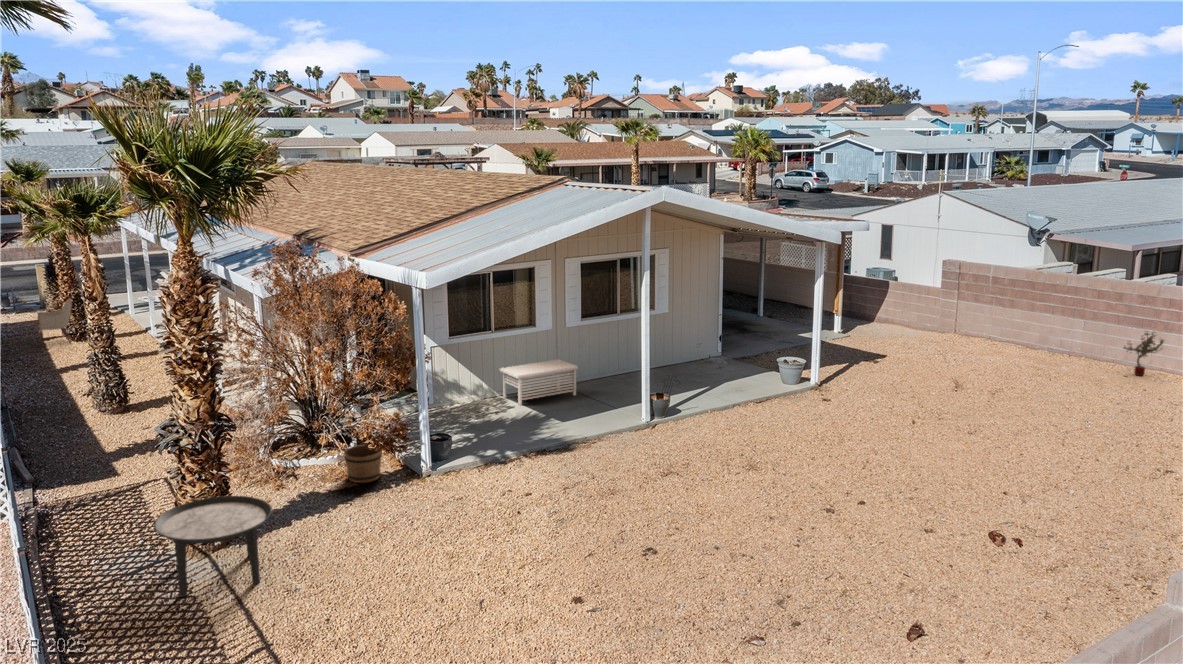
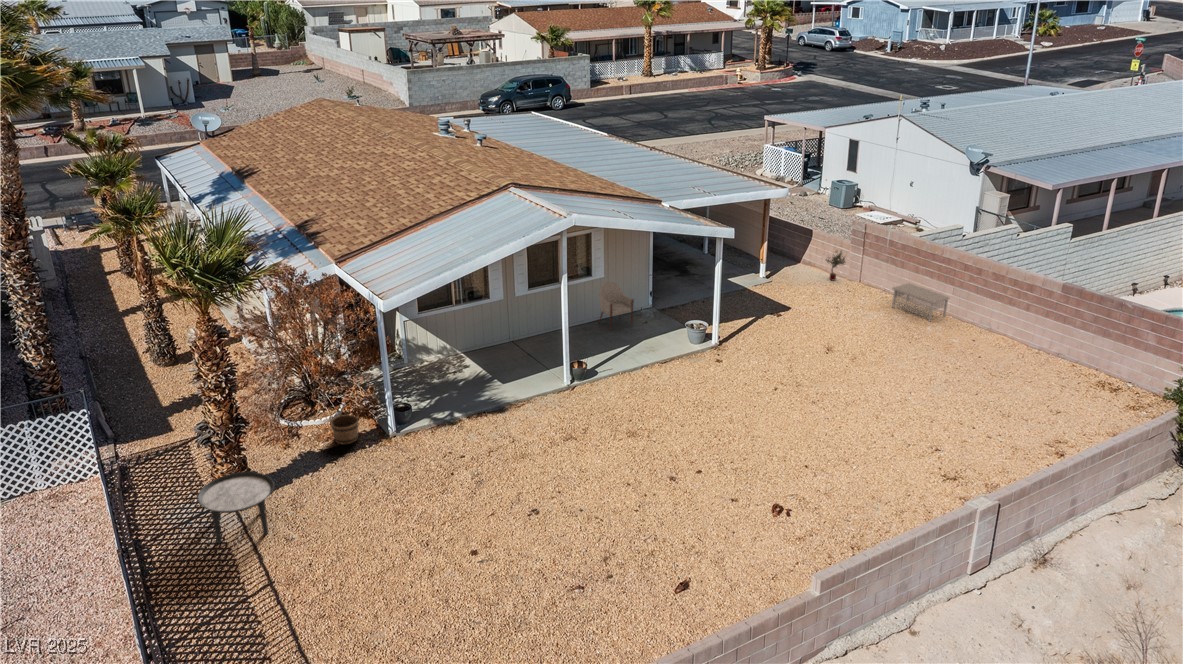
chair: present [38,298,72,346] -> present [599,282,633,330]
potted tree: present [1124,332,1164,376] -> present [826,251,846,280]
storage bench: present [500,359,578,405] -> present [892,283,950,322]

